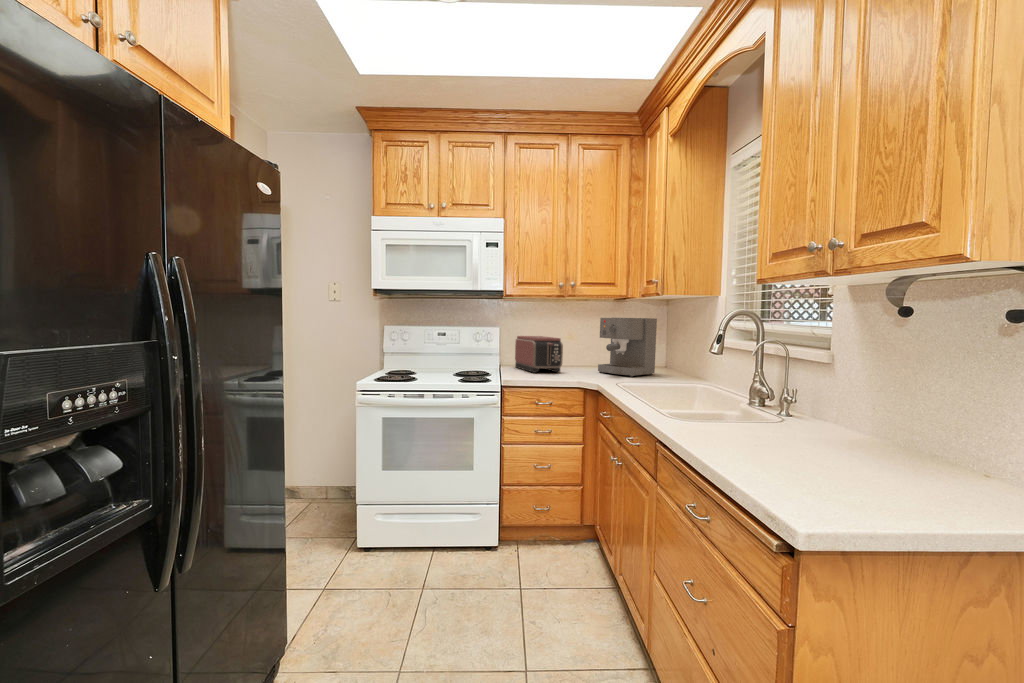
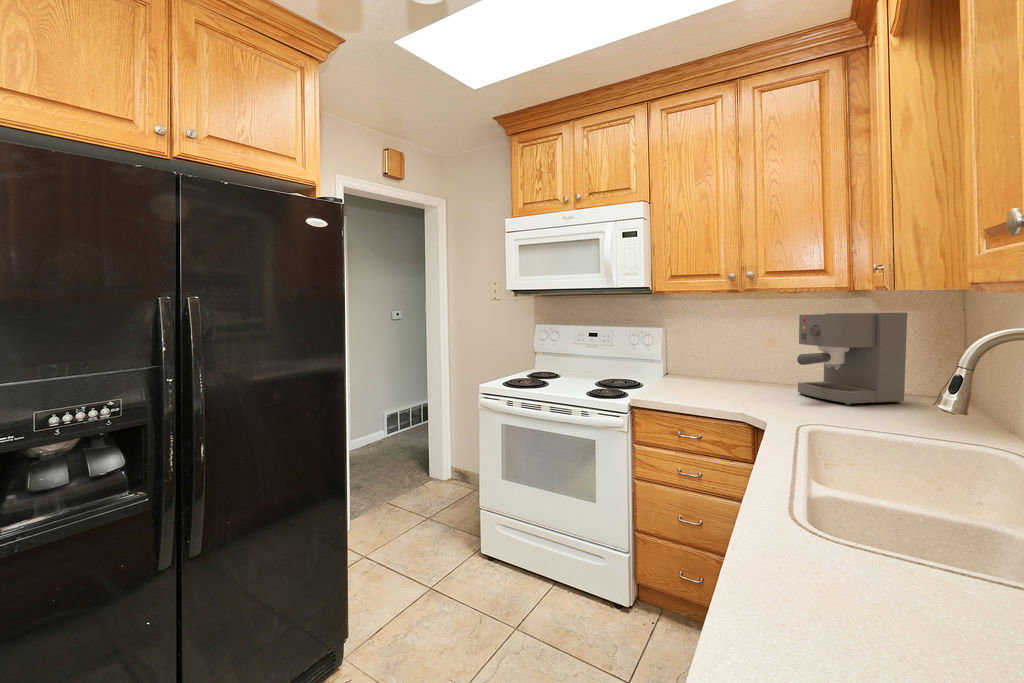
toaster: present [515,336,563,373] -> none [680,341,735,391]

